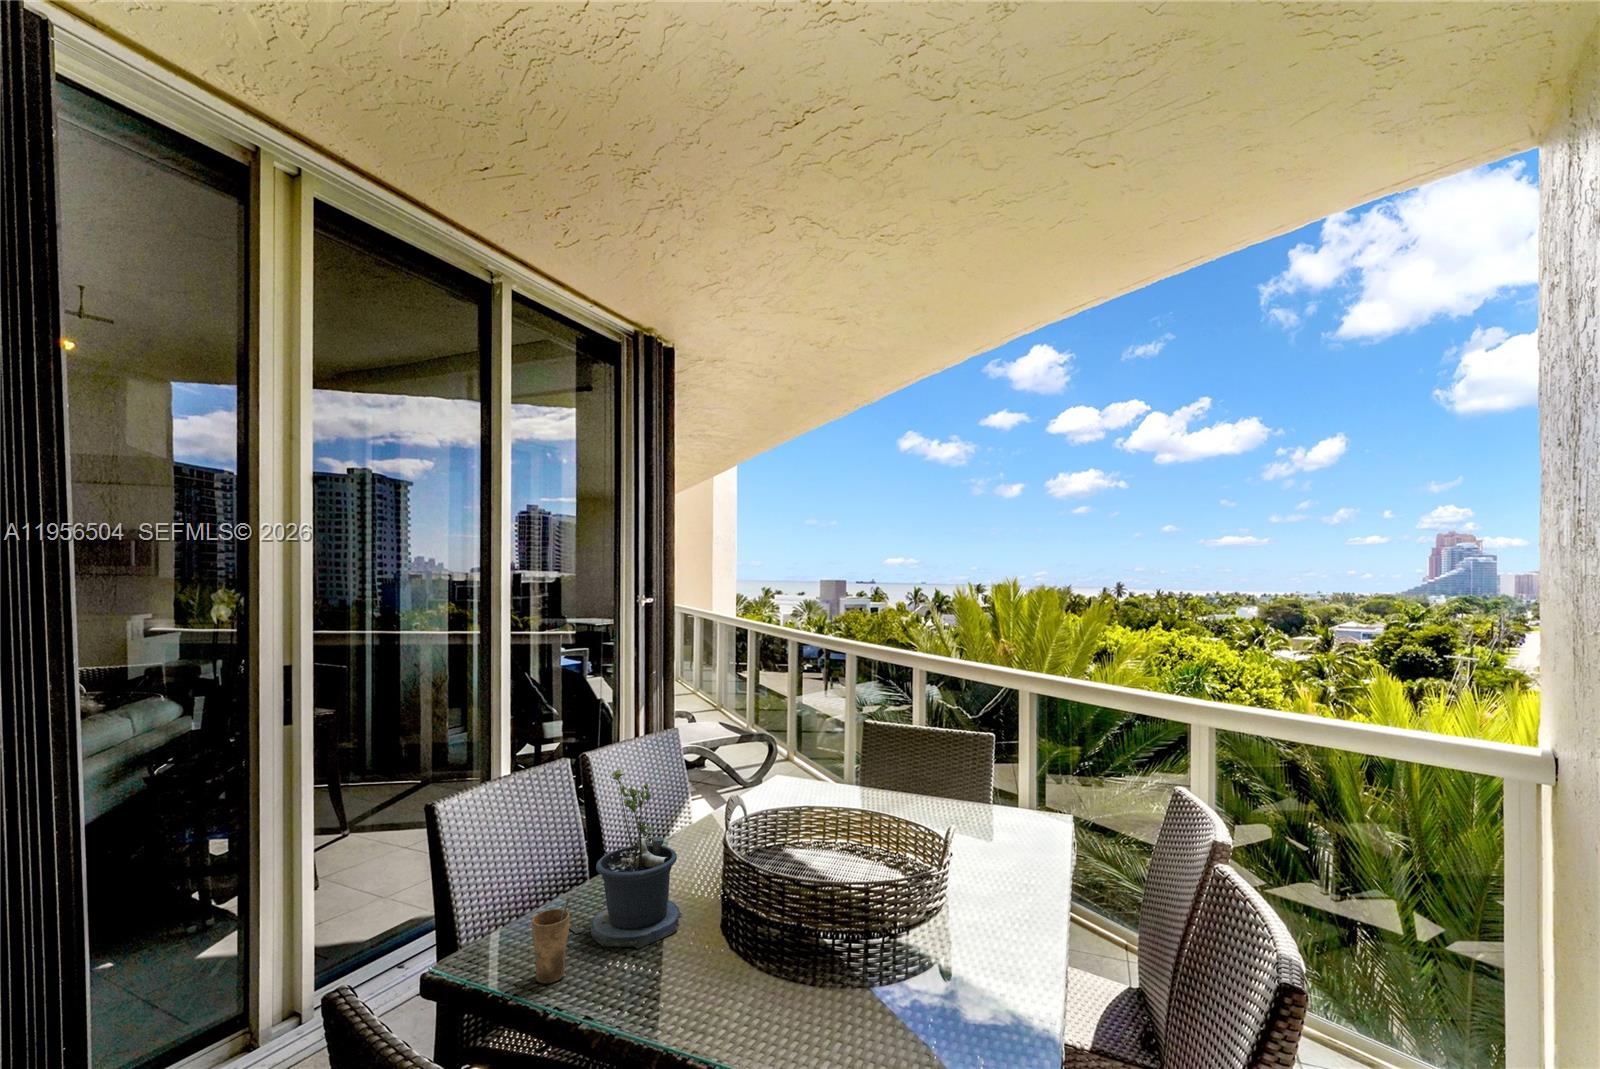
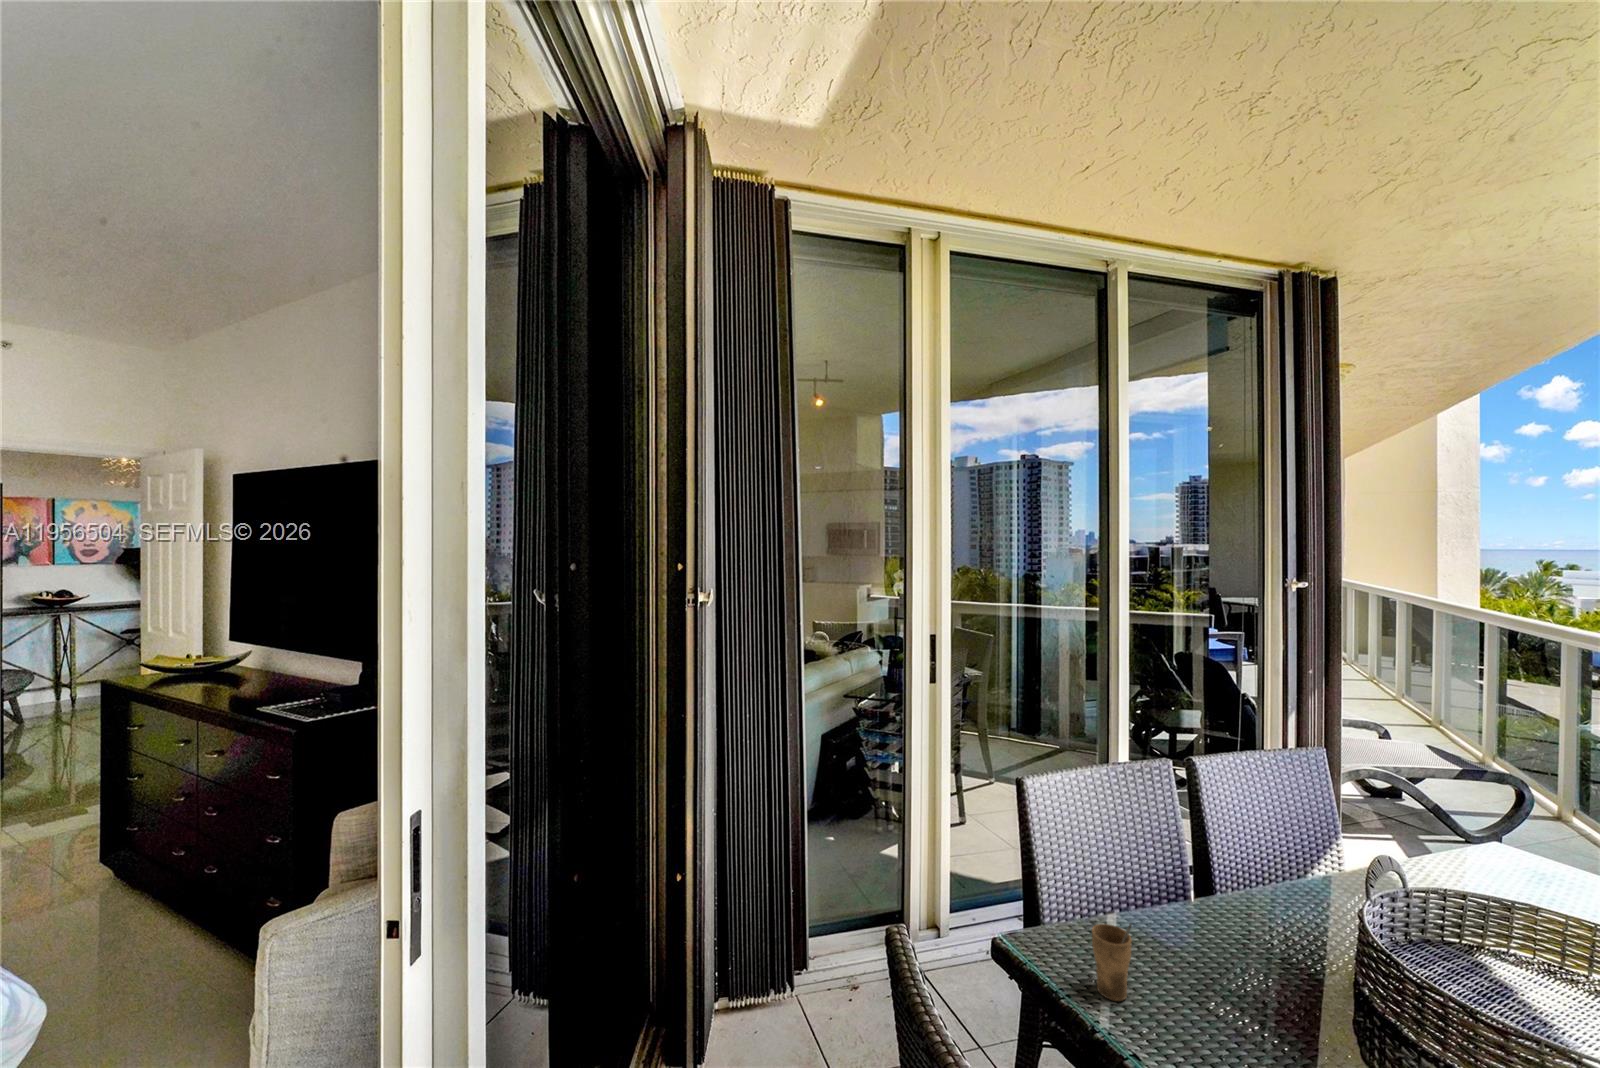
potted plant: present [569,769,682,949] -> none [1142,803,1290,1020]

